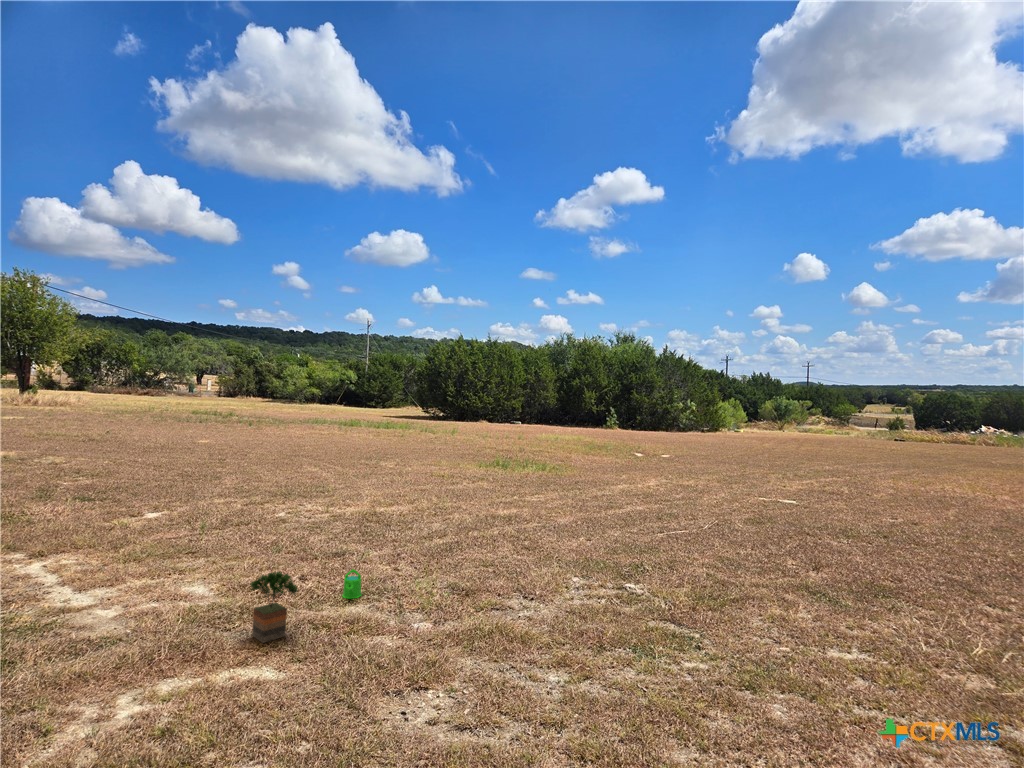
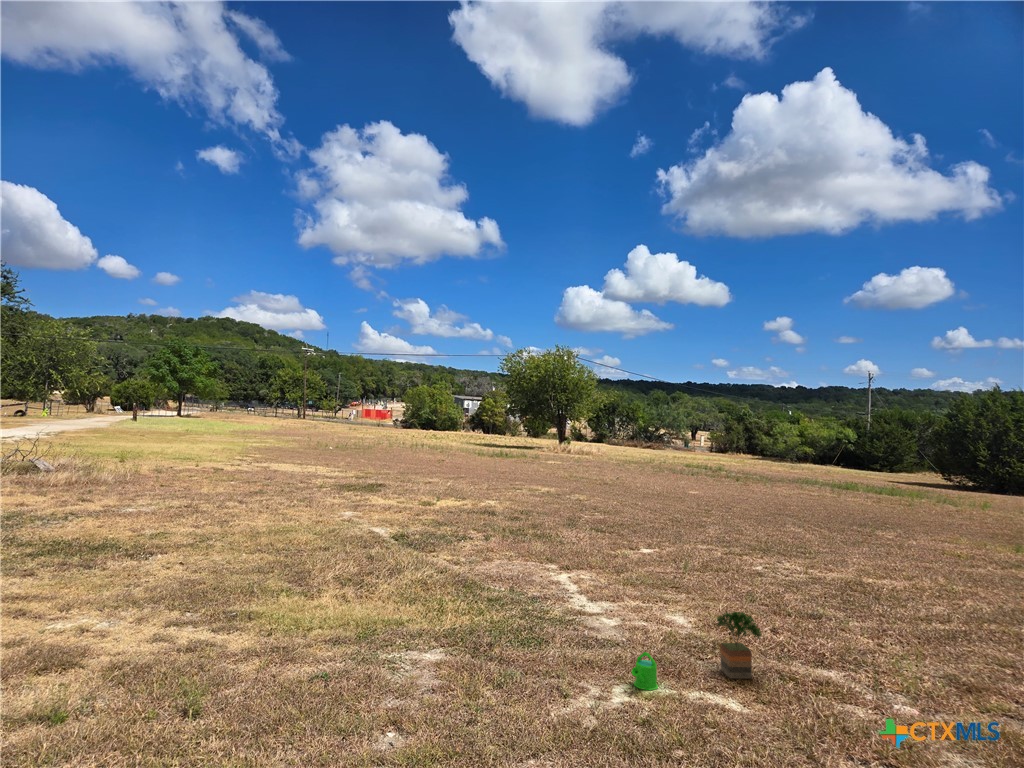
watering can: present [342,569,362,599] -> present [632,652,658,690]

